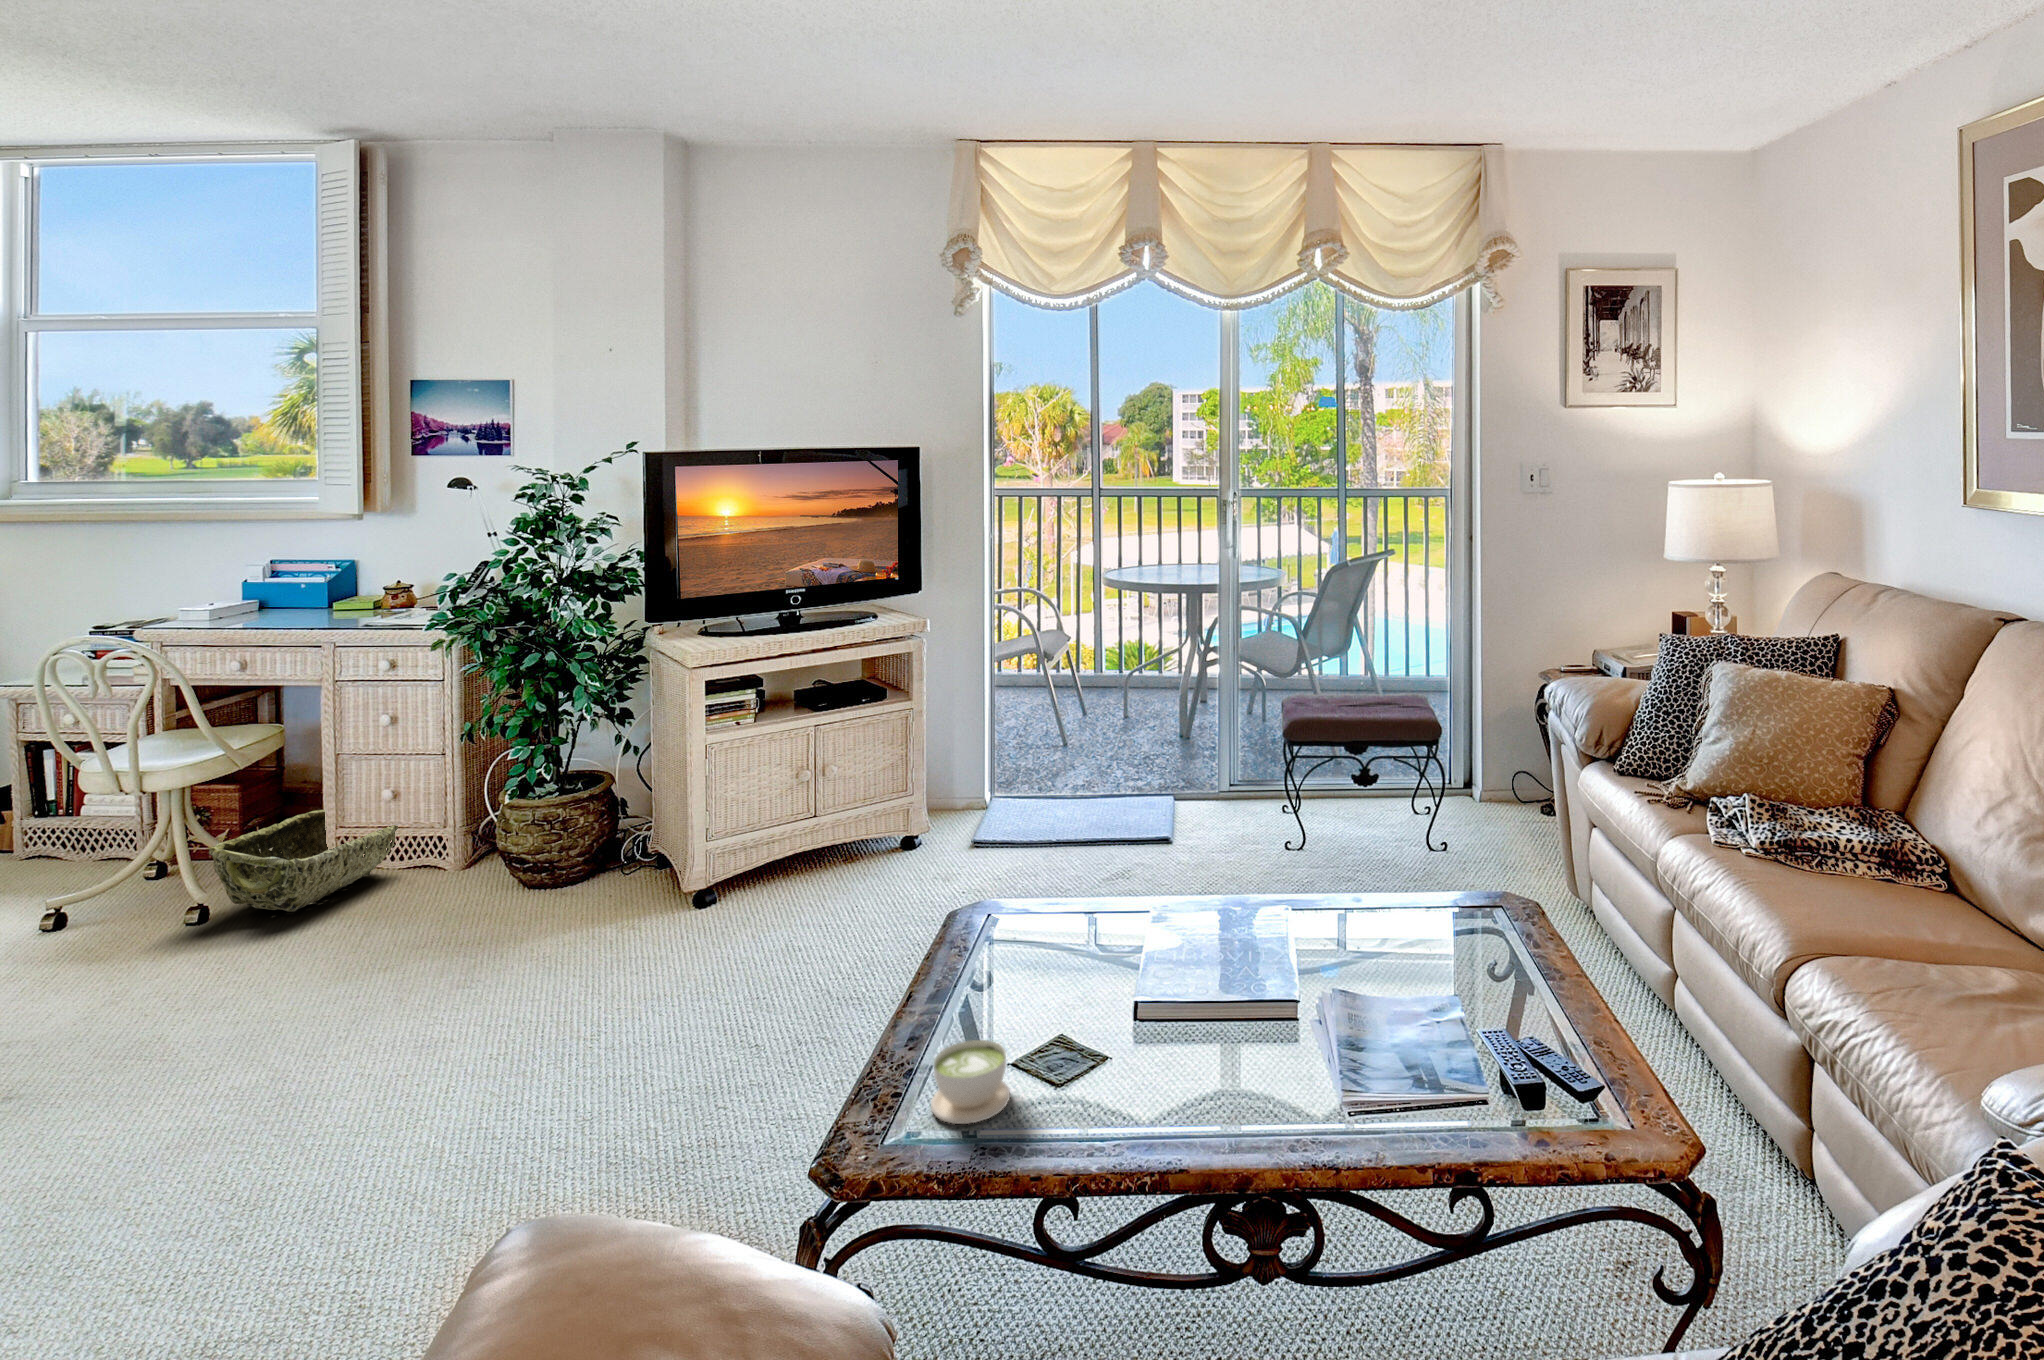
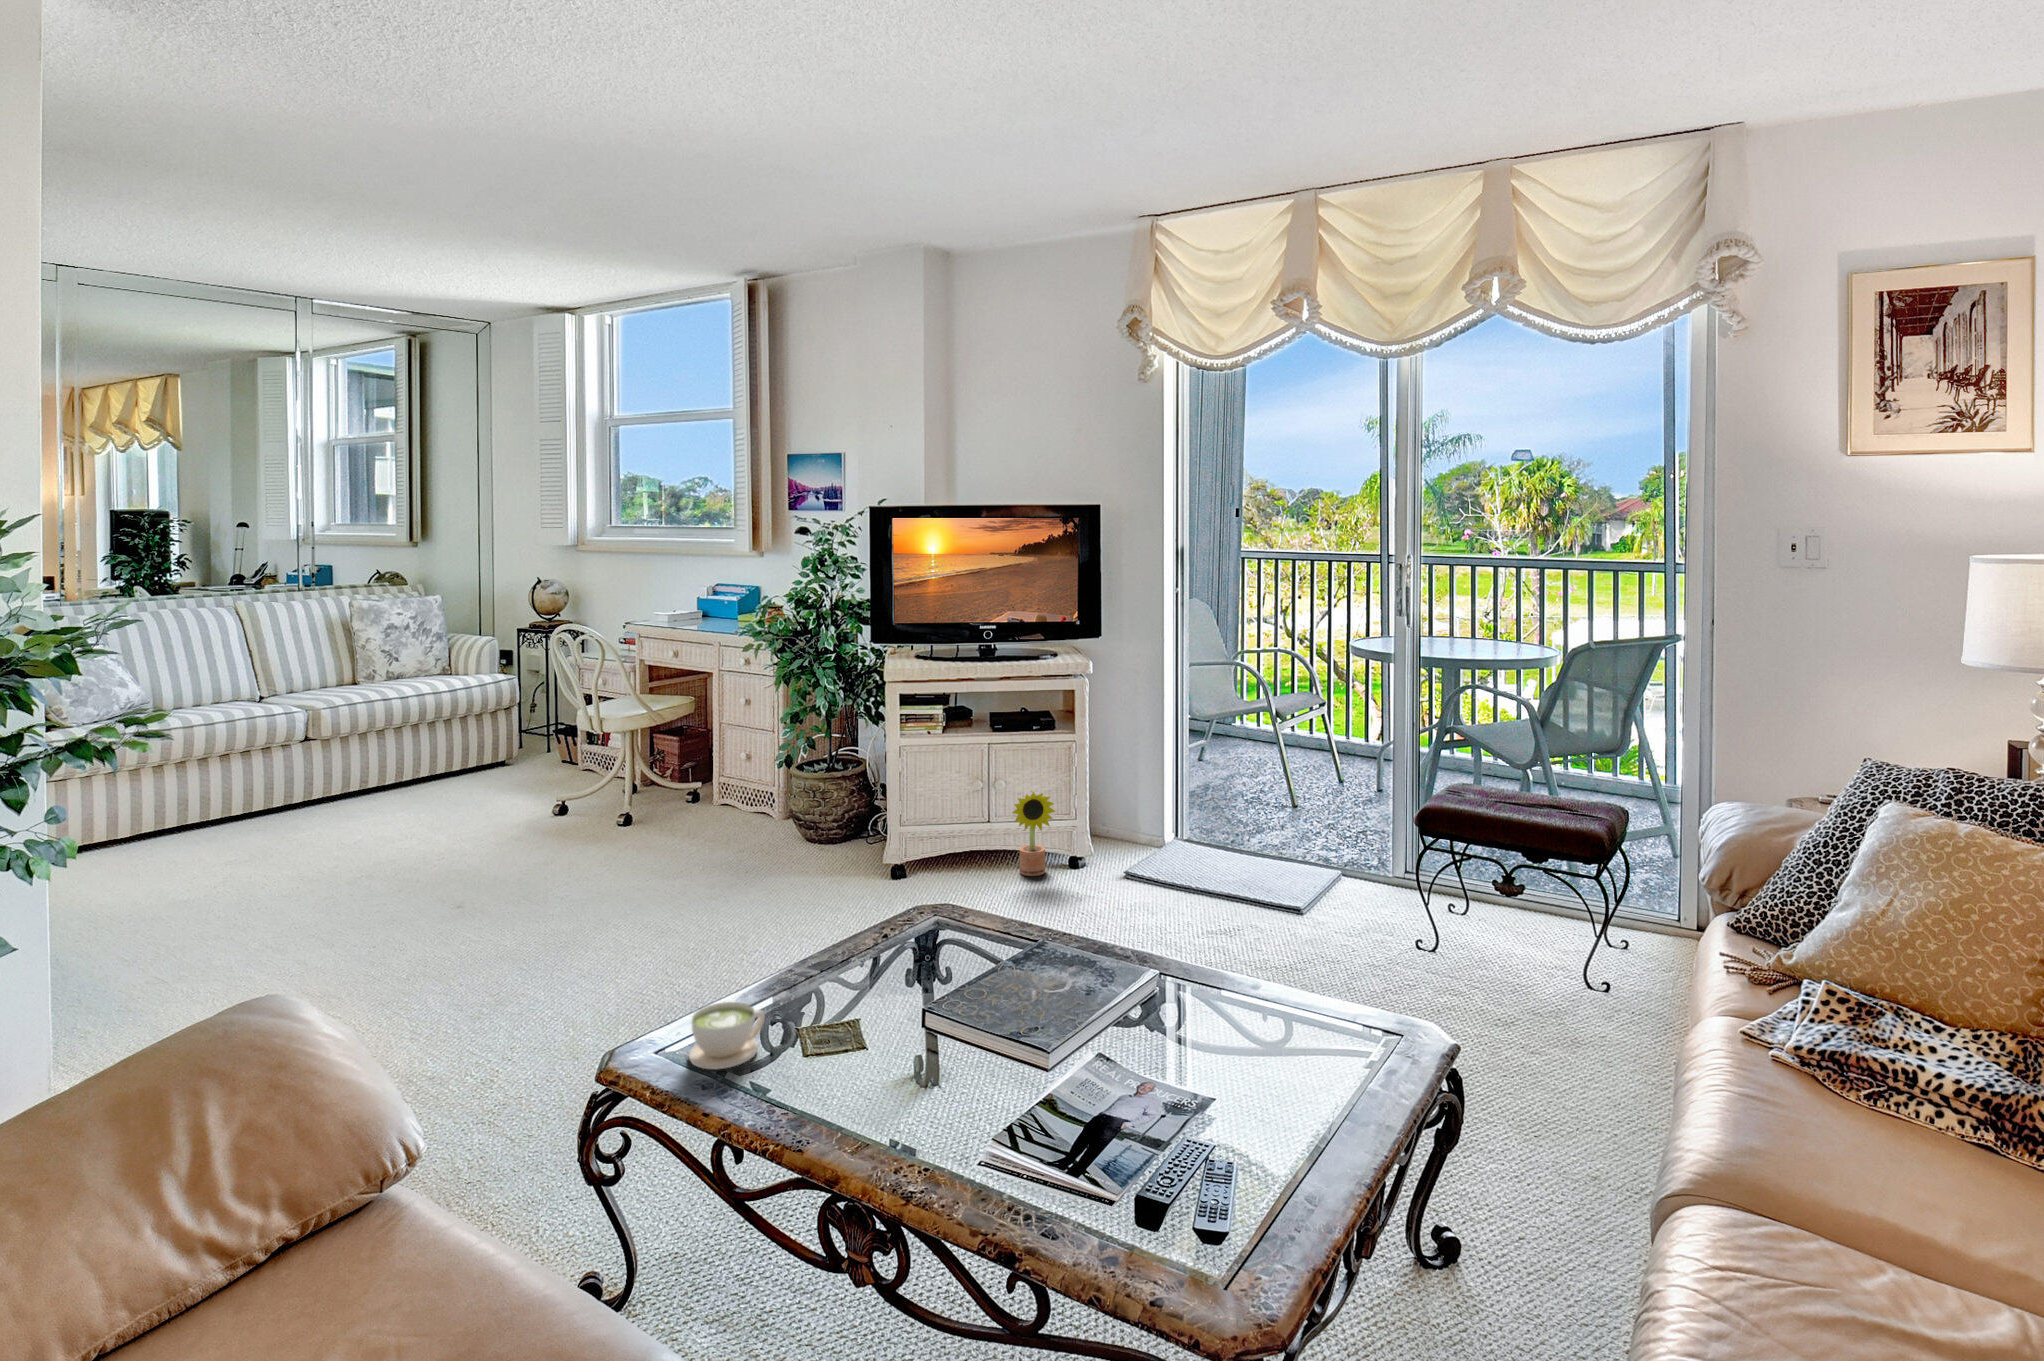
decorative plant: none [854,772,902,865] -> present [1012,792,1056,876]
woven basket: present [209,810,398,912] -> none [626,761,745,830]

